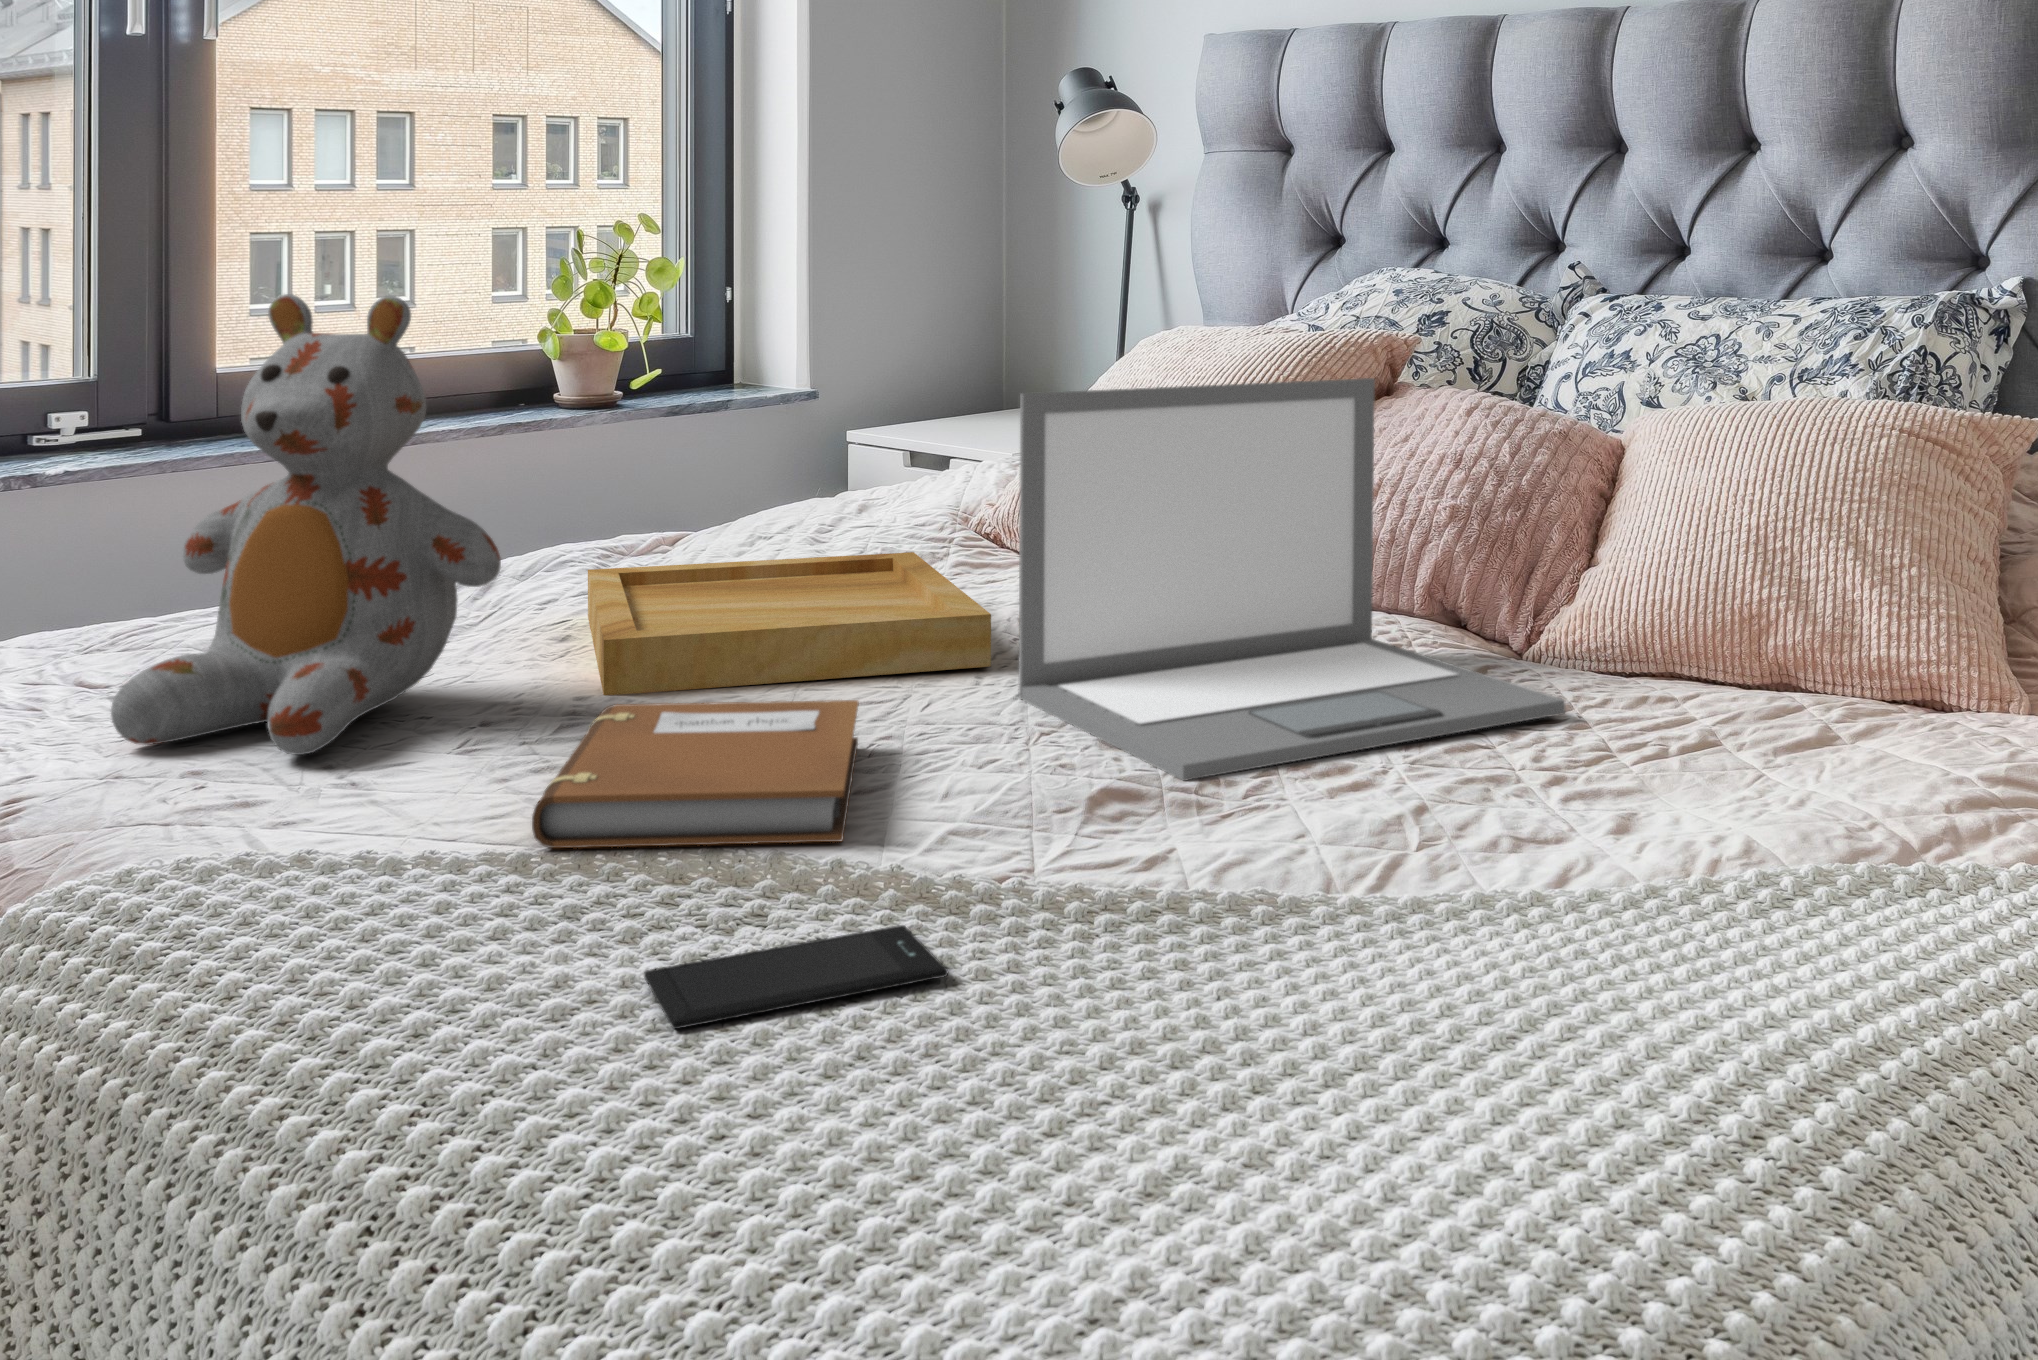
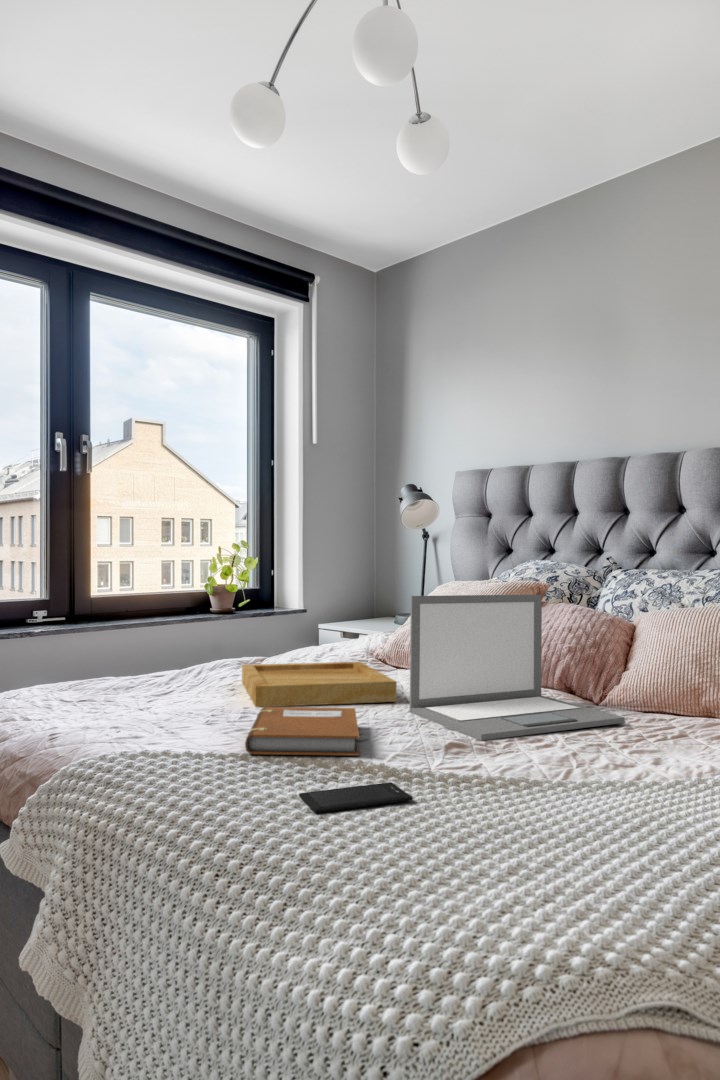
stuffed bear: present [111,294,501,755] -> none [86,556,222,722]

